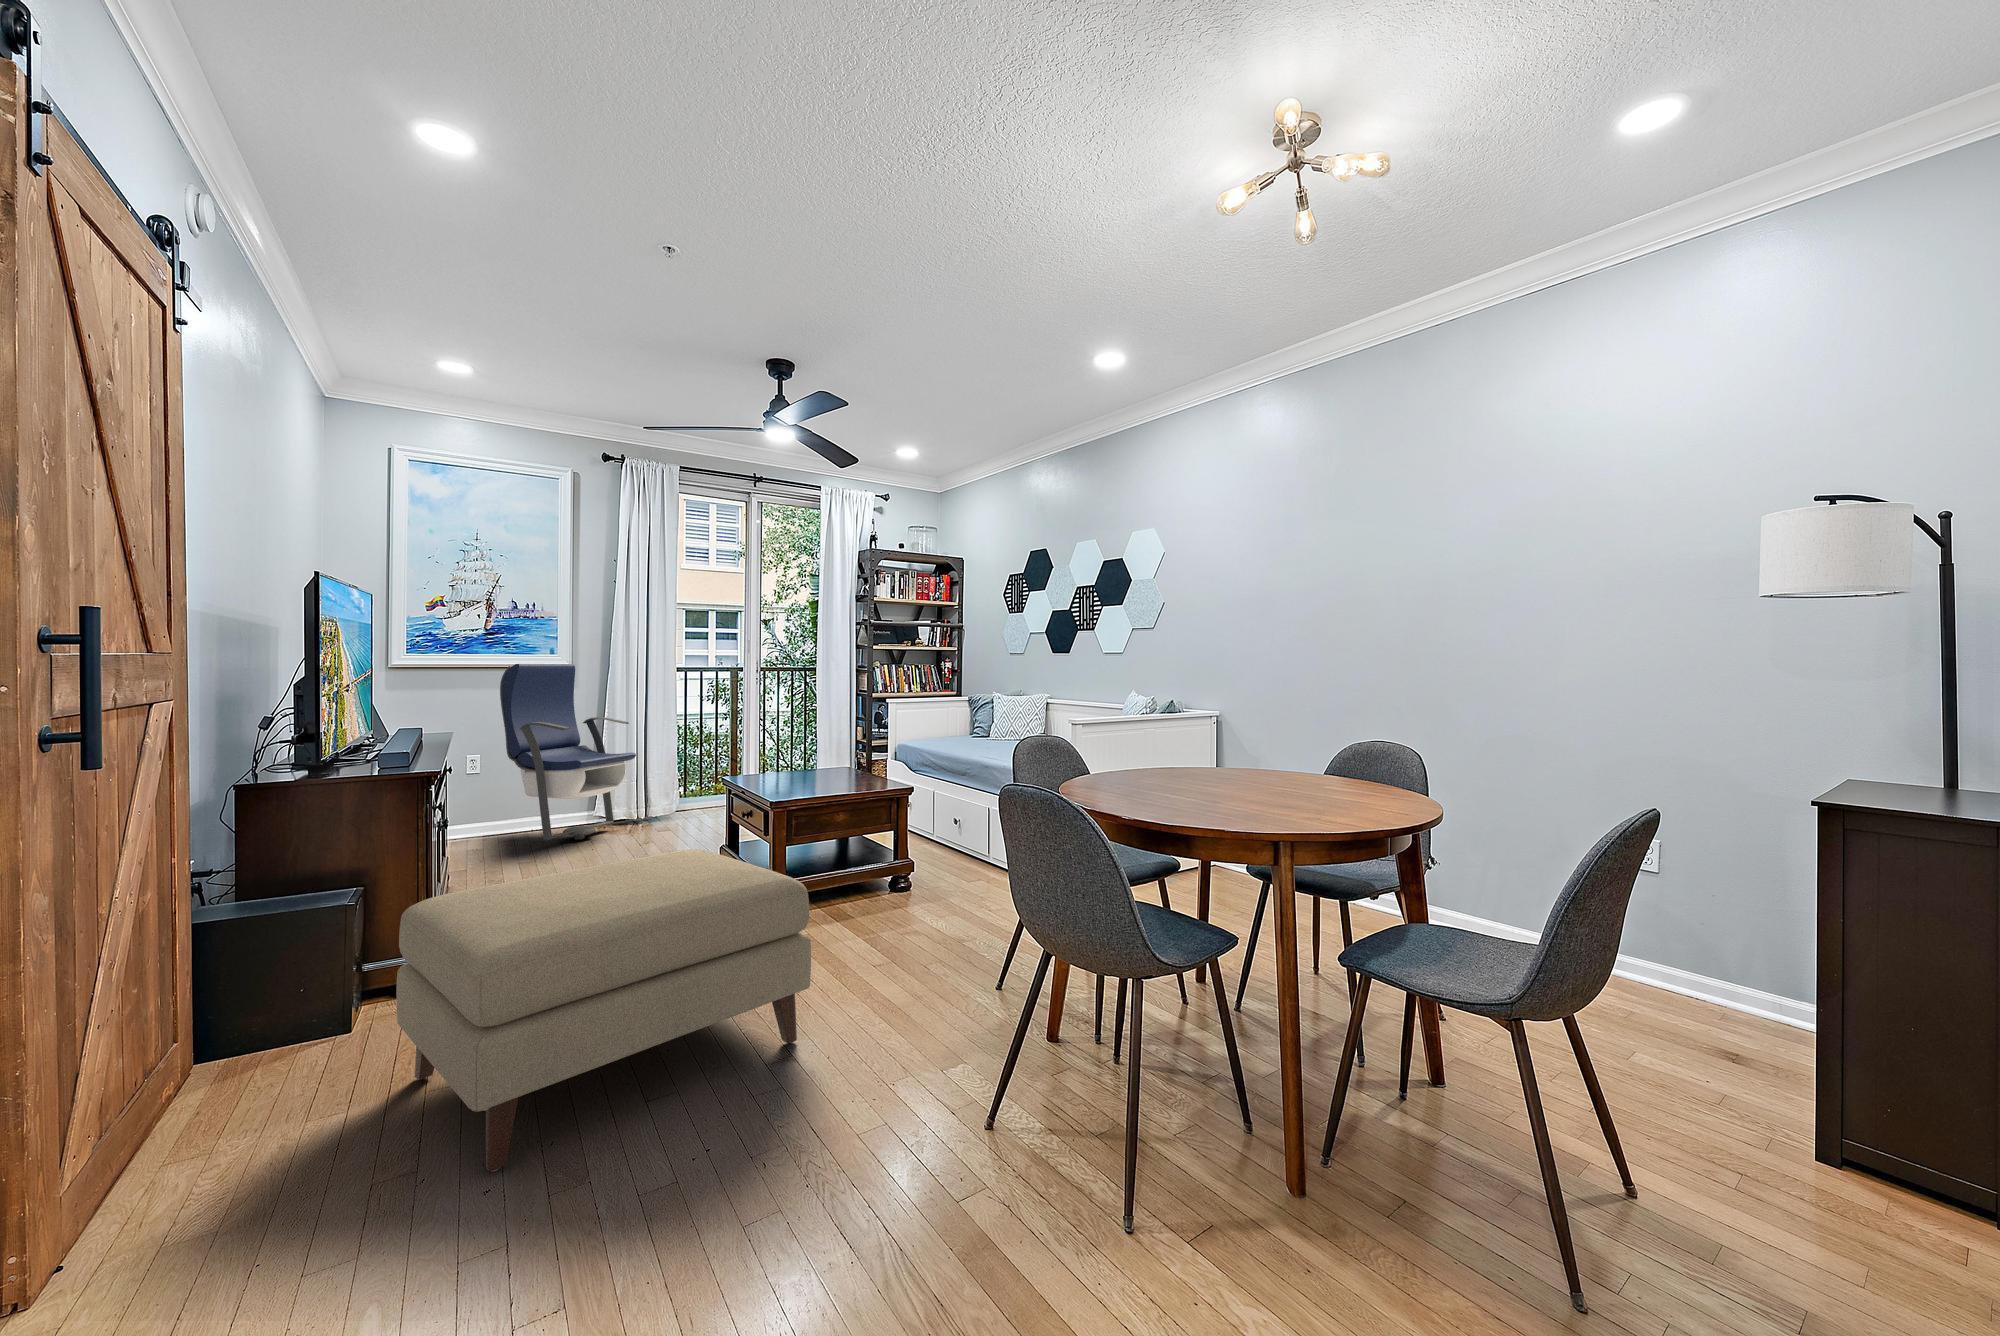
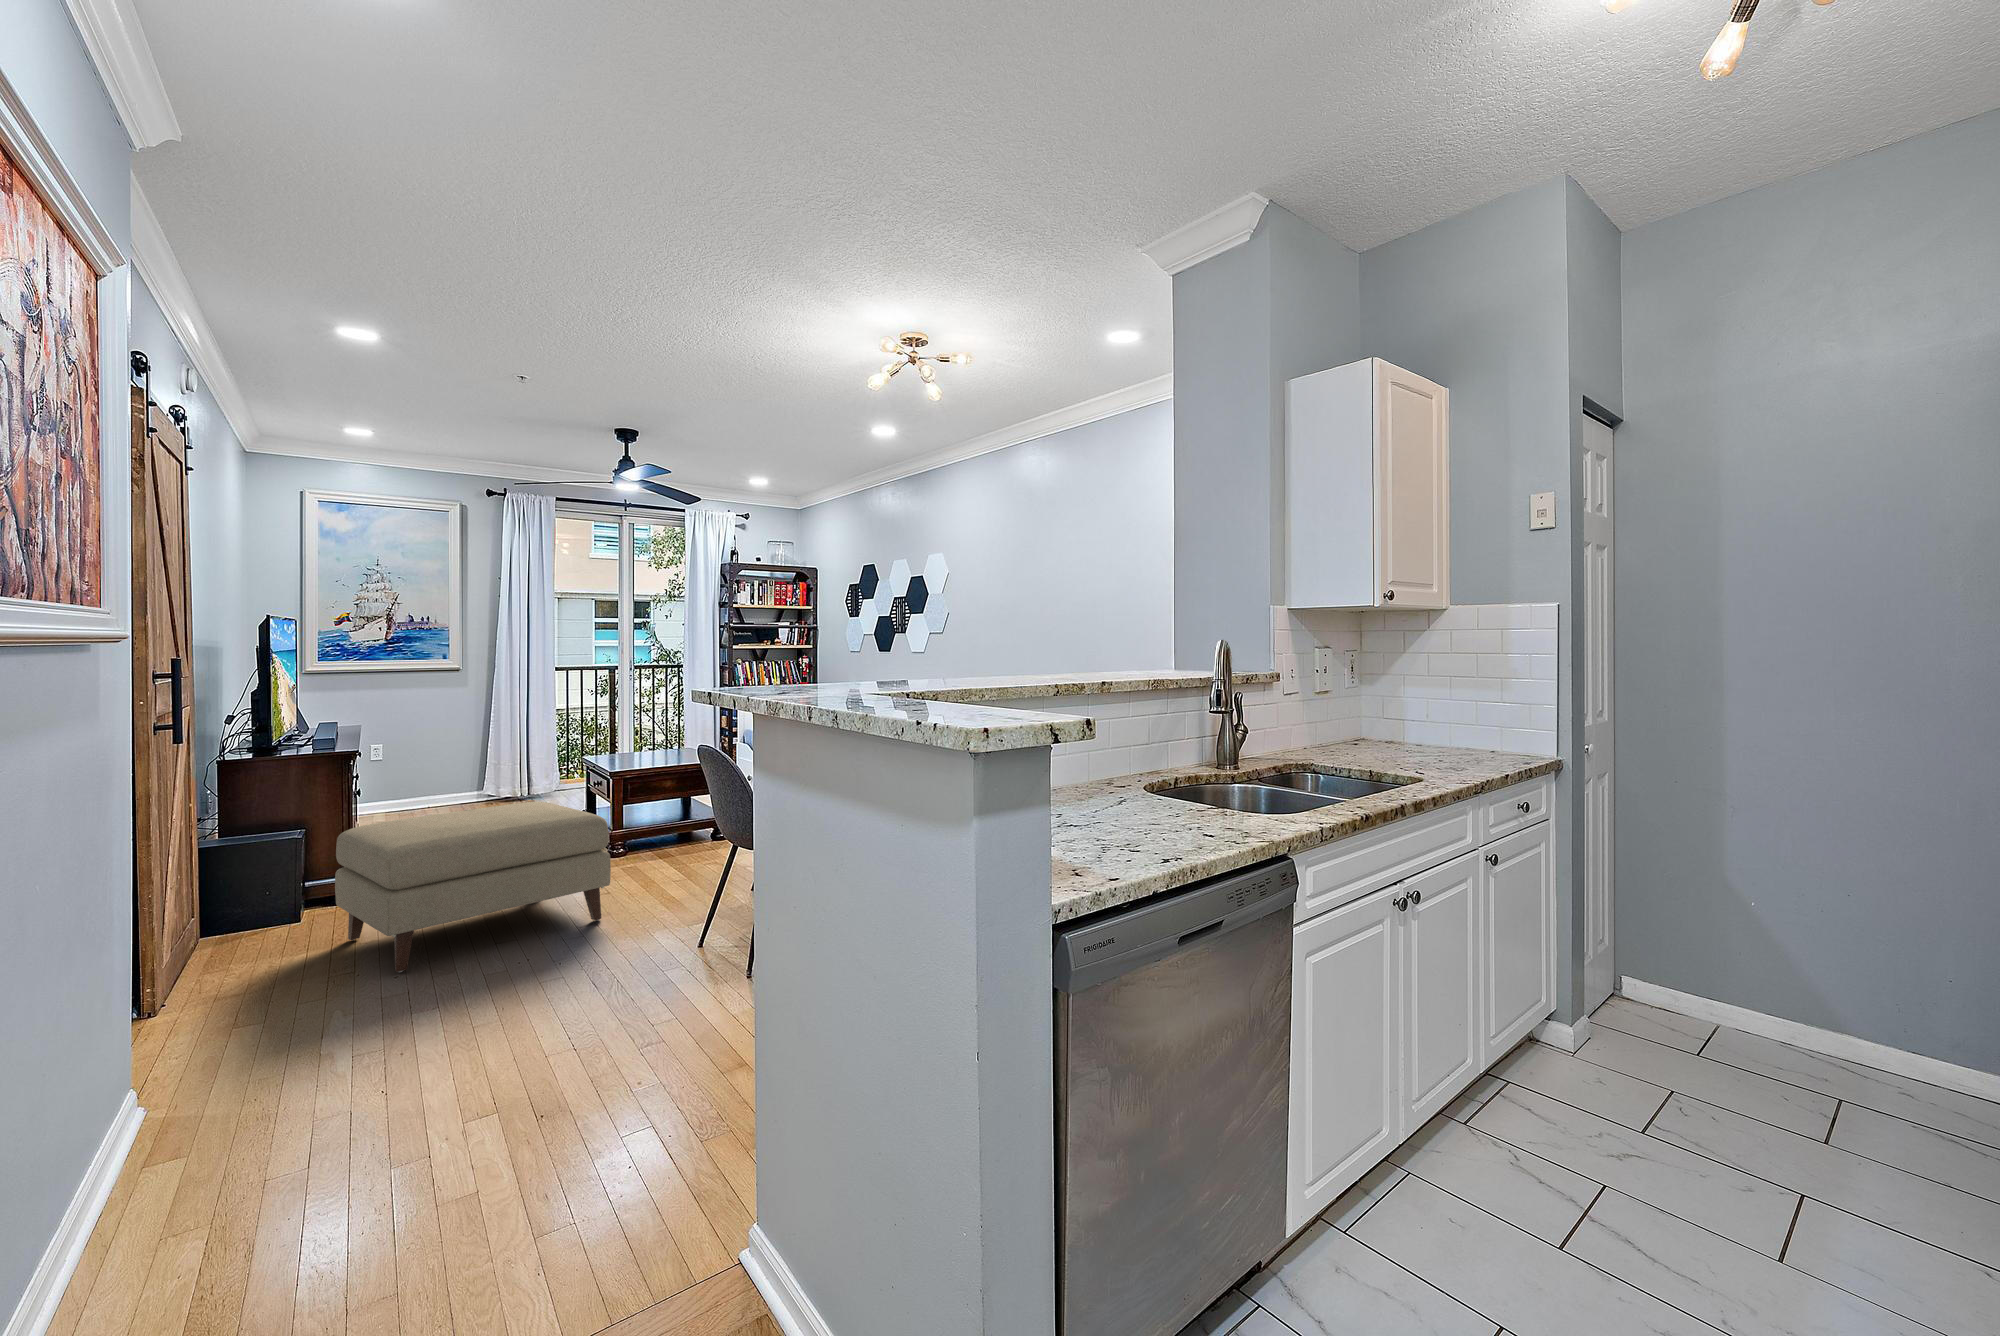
armchair: present [500,664,636,840] -> none [400,667,518,812]

